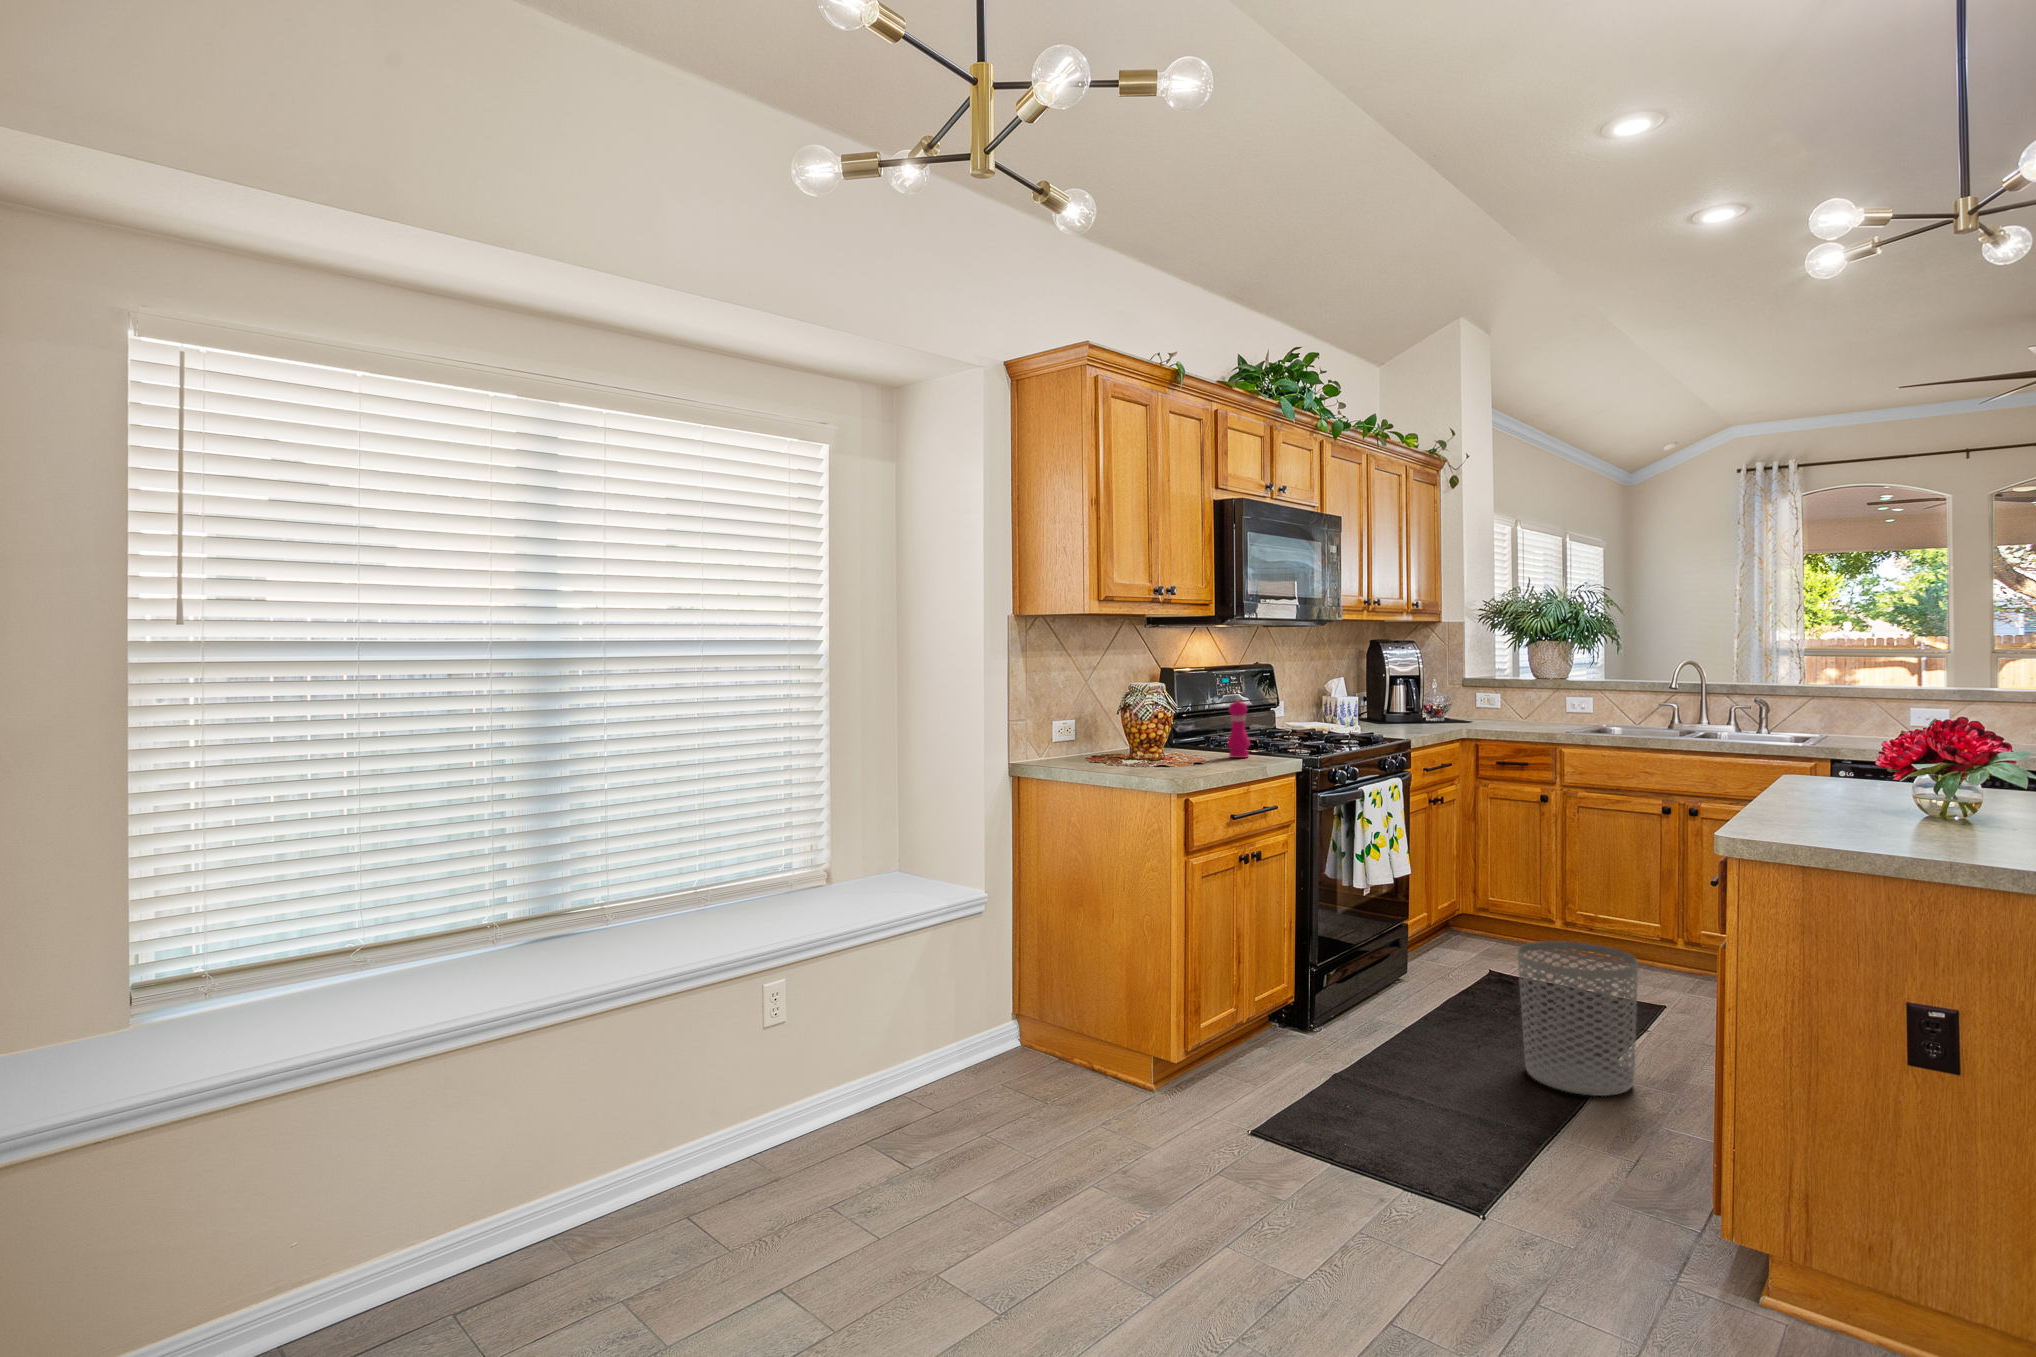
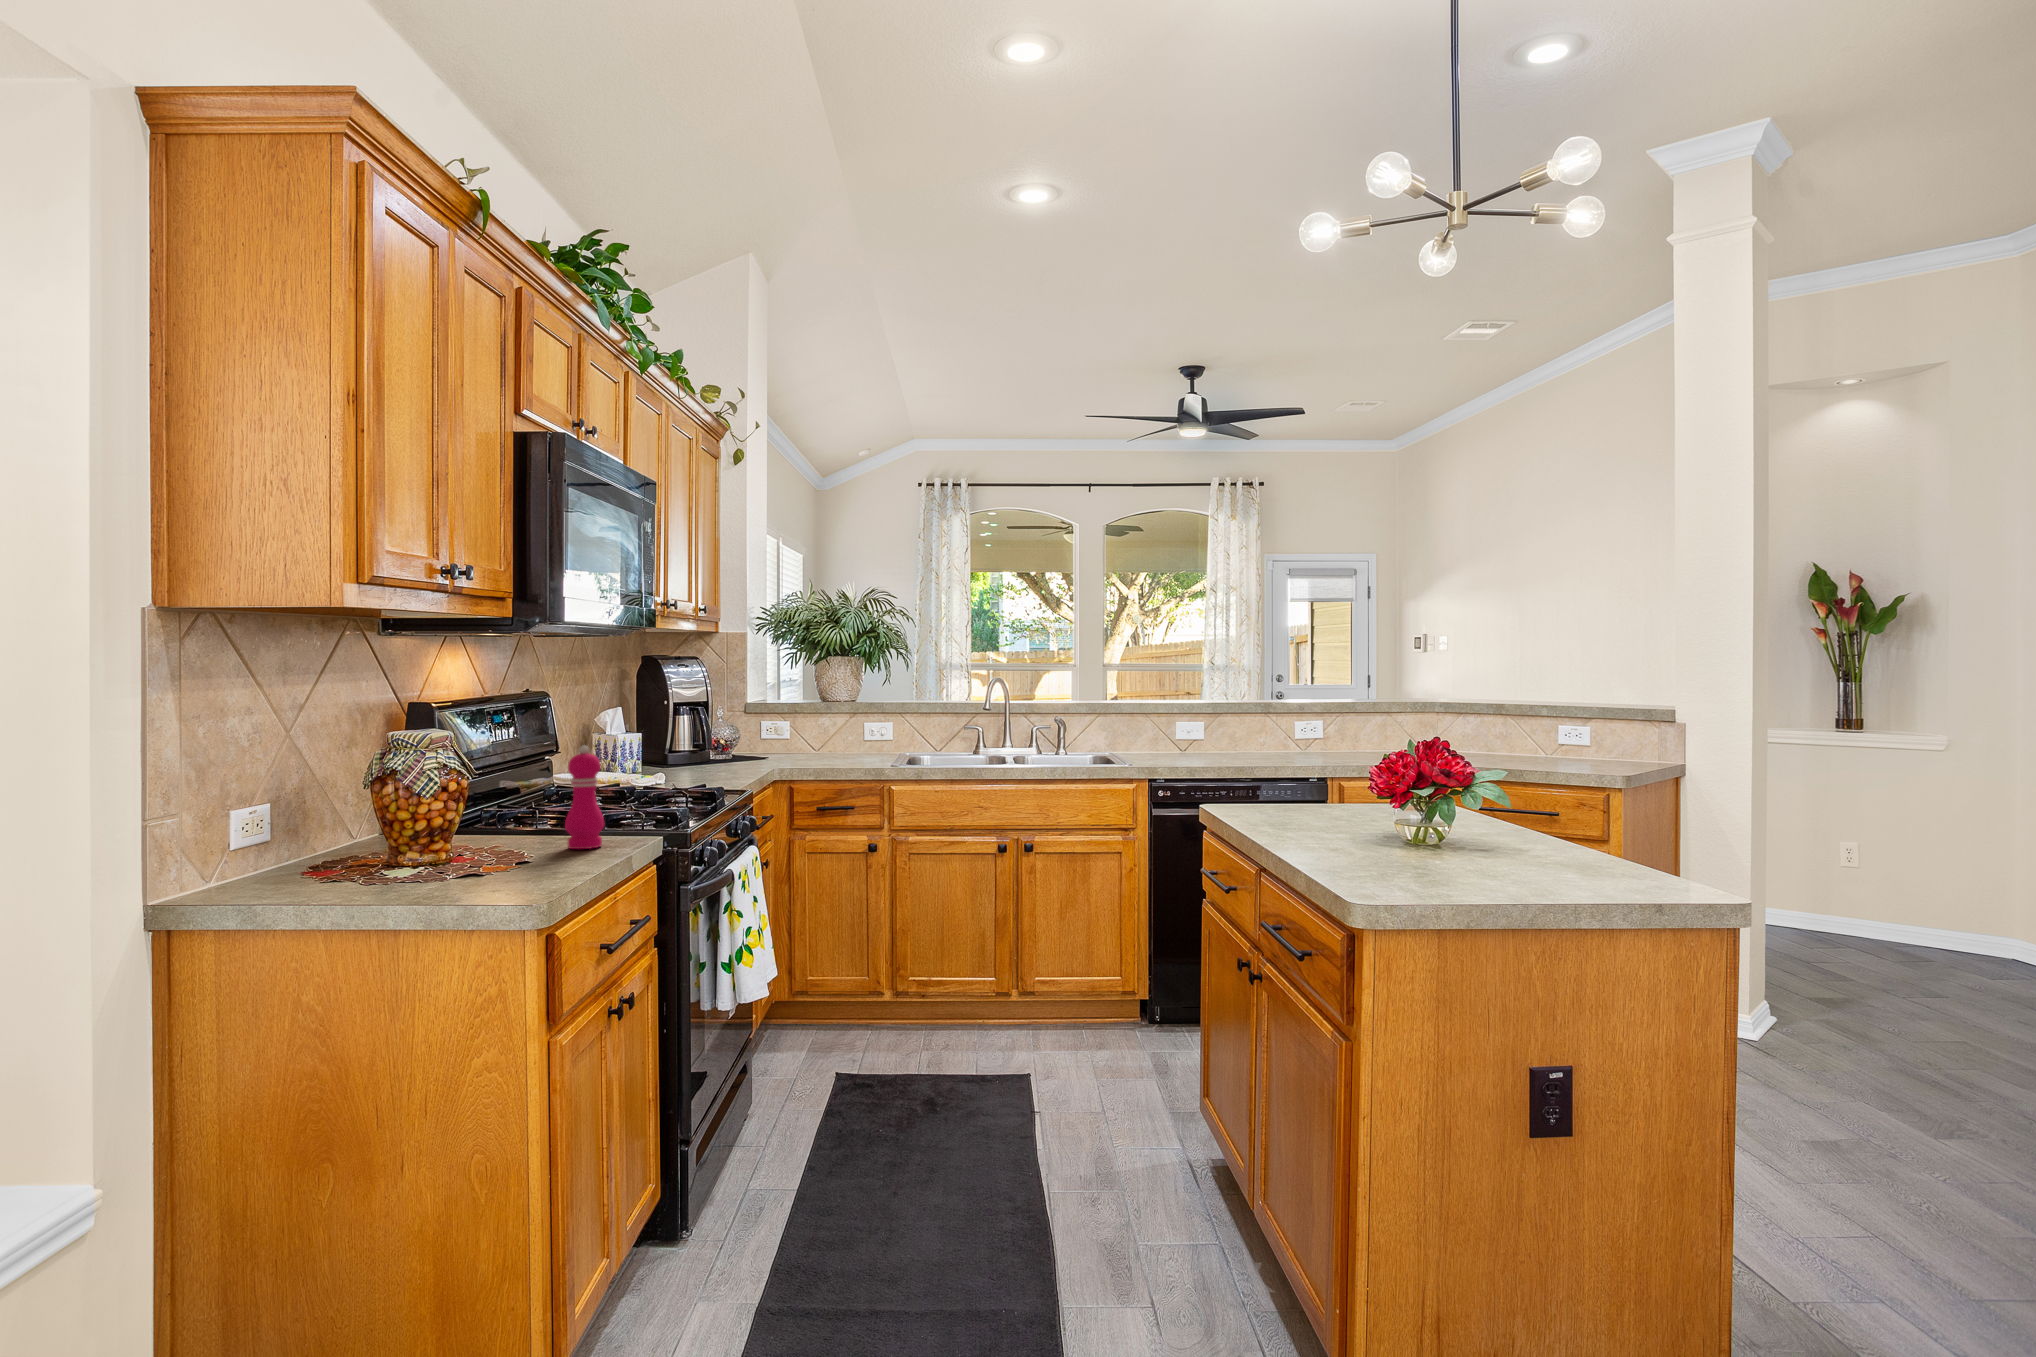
waste bin: present [1518,941,1638,1096] -> none [984,1035,1116,1241]

